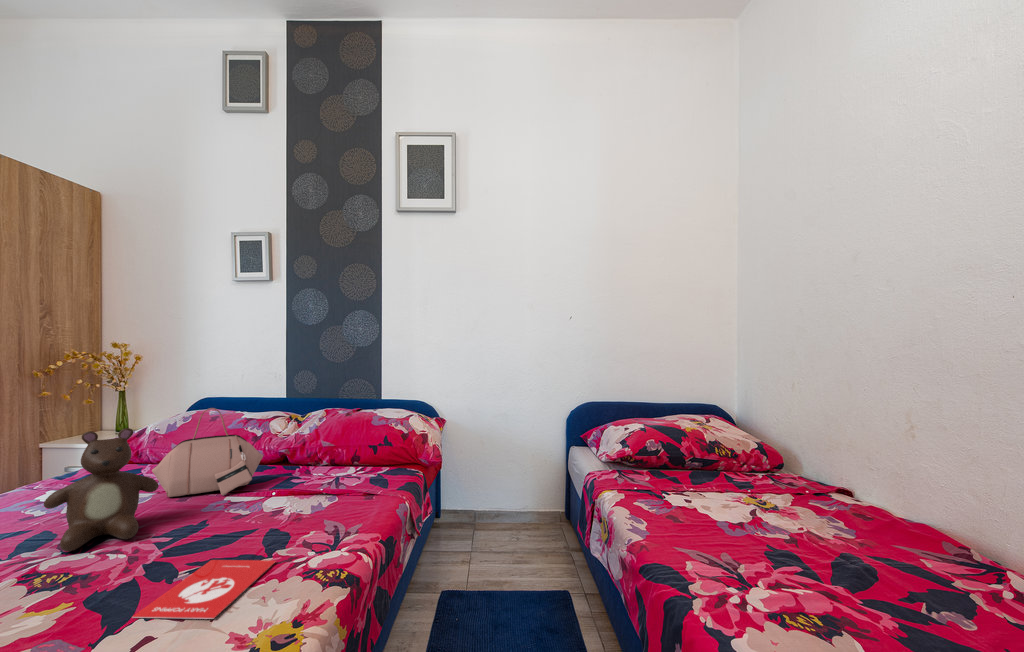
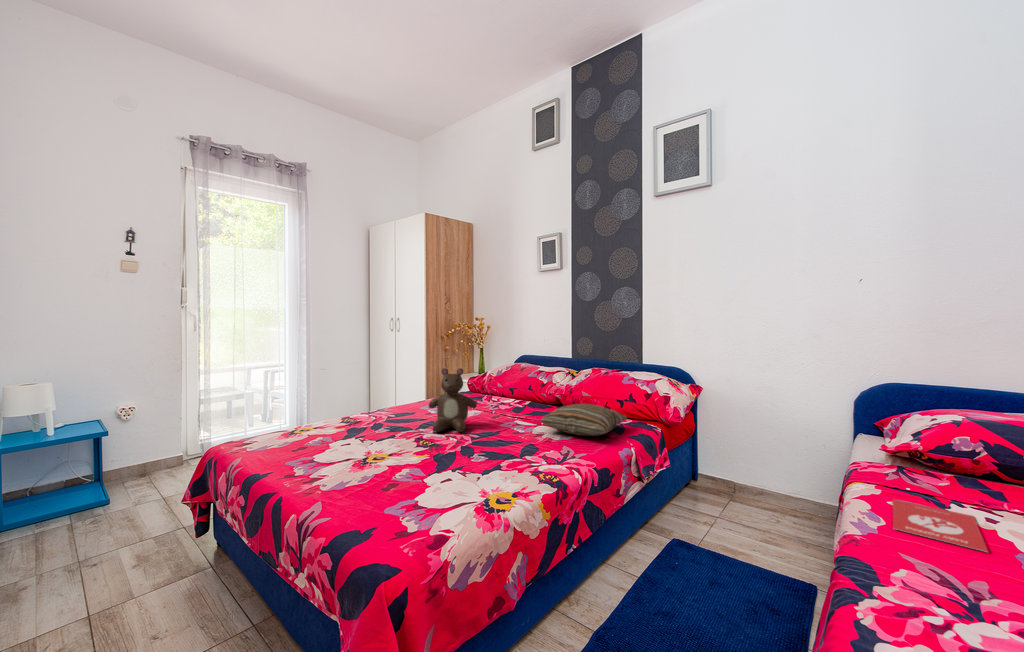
handbag: present [152,408,263,497] -> none [480,361,539,419]
pillow: none [279,456,389,499] -> present [540,404,628,435]
book: present [132,560,276,619] -> present [893,499,988,552]

